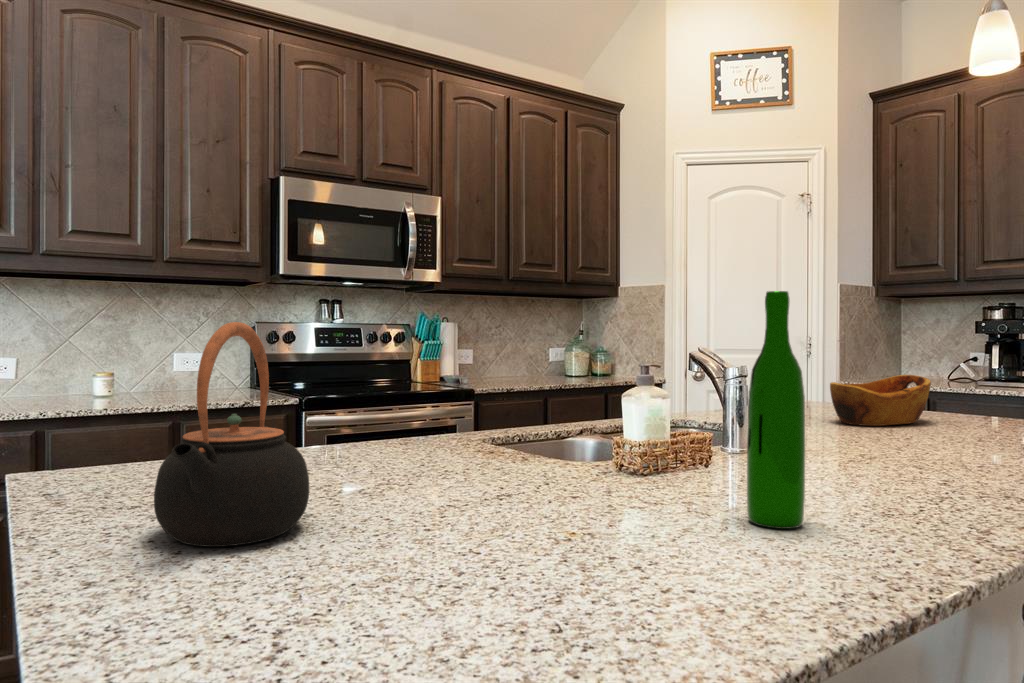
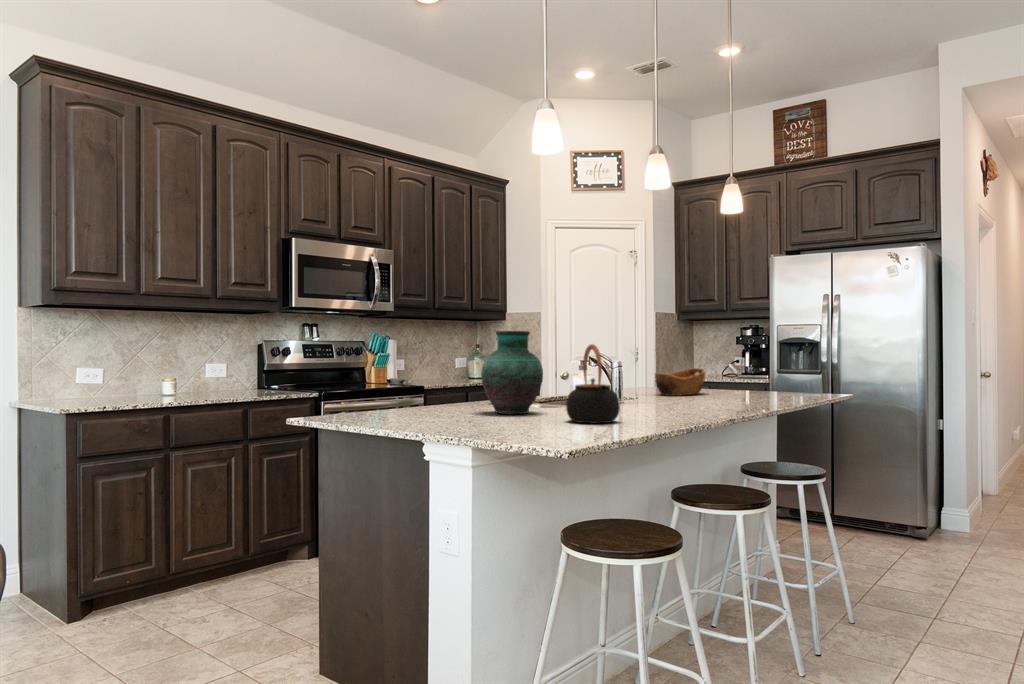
wine bottle: present [747,291,805,529] -> none [633,330,654,418]
vase: none [407,296,544,486] -> present [481,331,543,414]
teapot: present [154,322,309,547] -> present [566,344,620,423]

